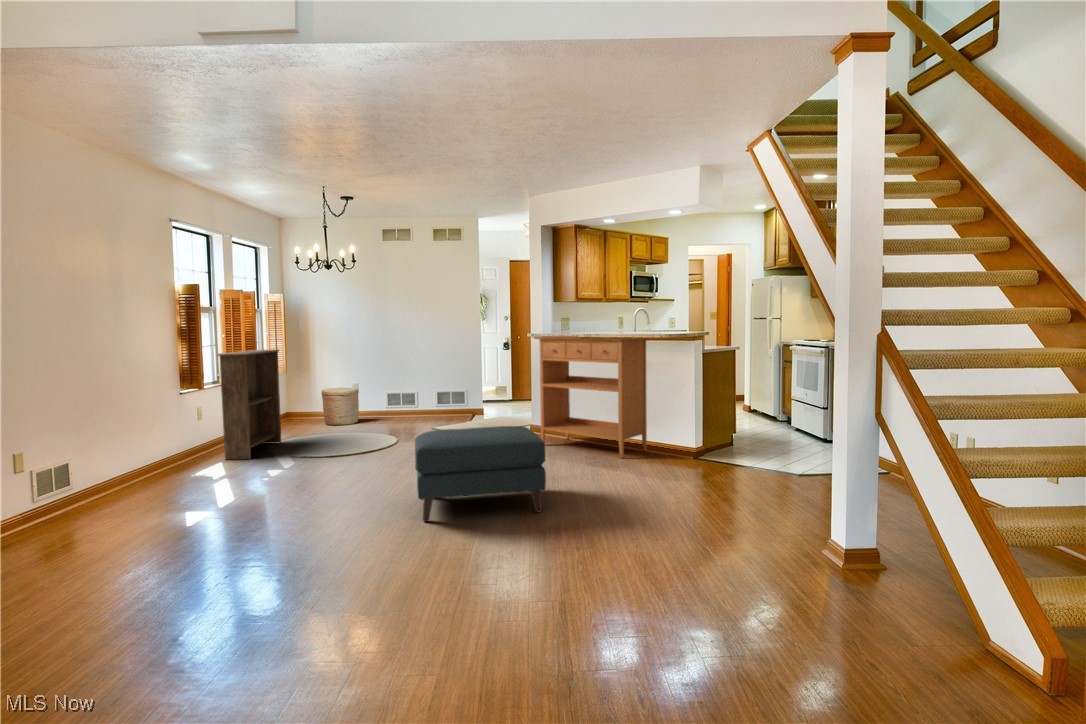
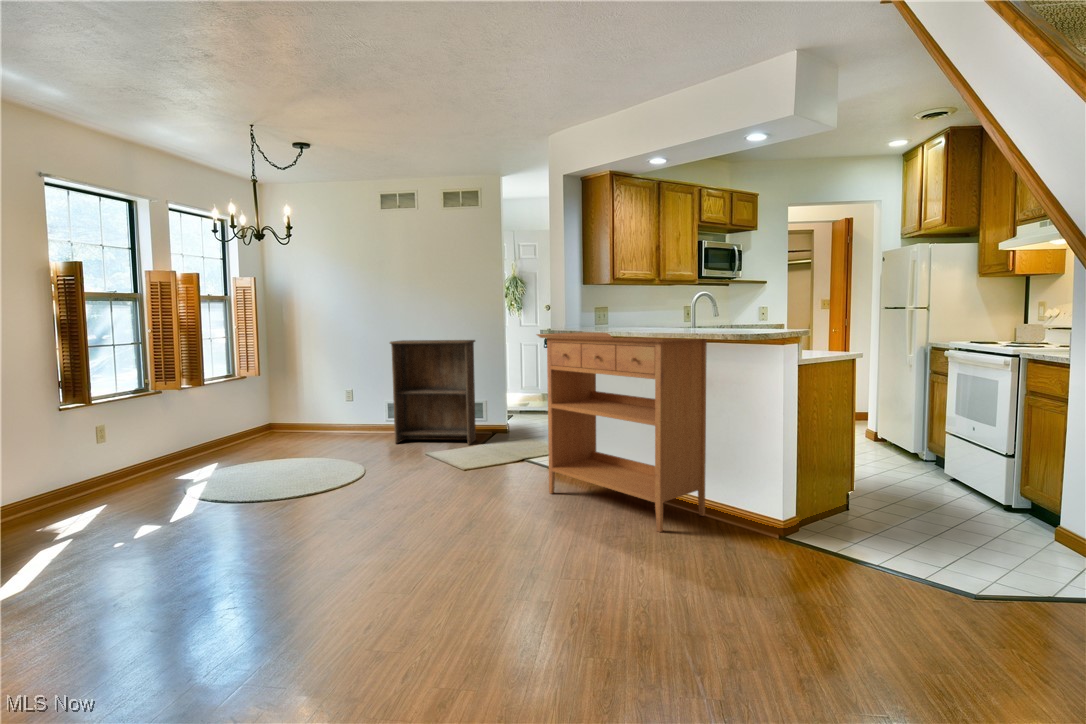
bookshelf: present [217,349,281,459] -> present [390,340,476,445]
woven basket: present [321,388,359,425] -> none [302,394,350,442]
ottoman: present [415,426,546,522] -> none [196,496,472,696]

